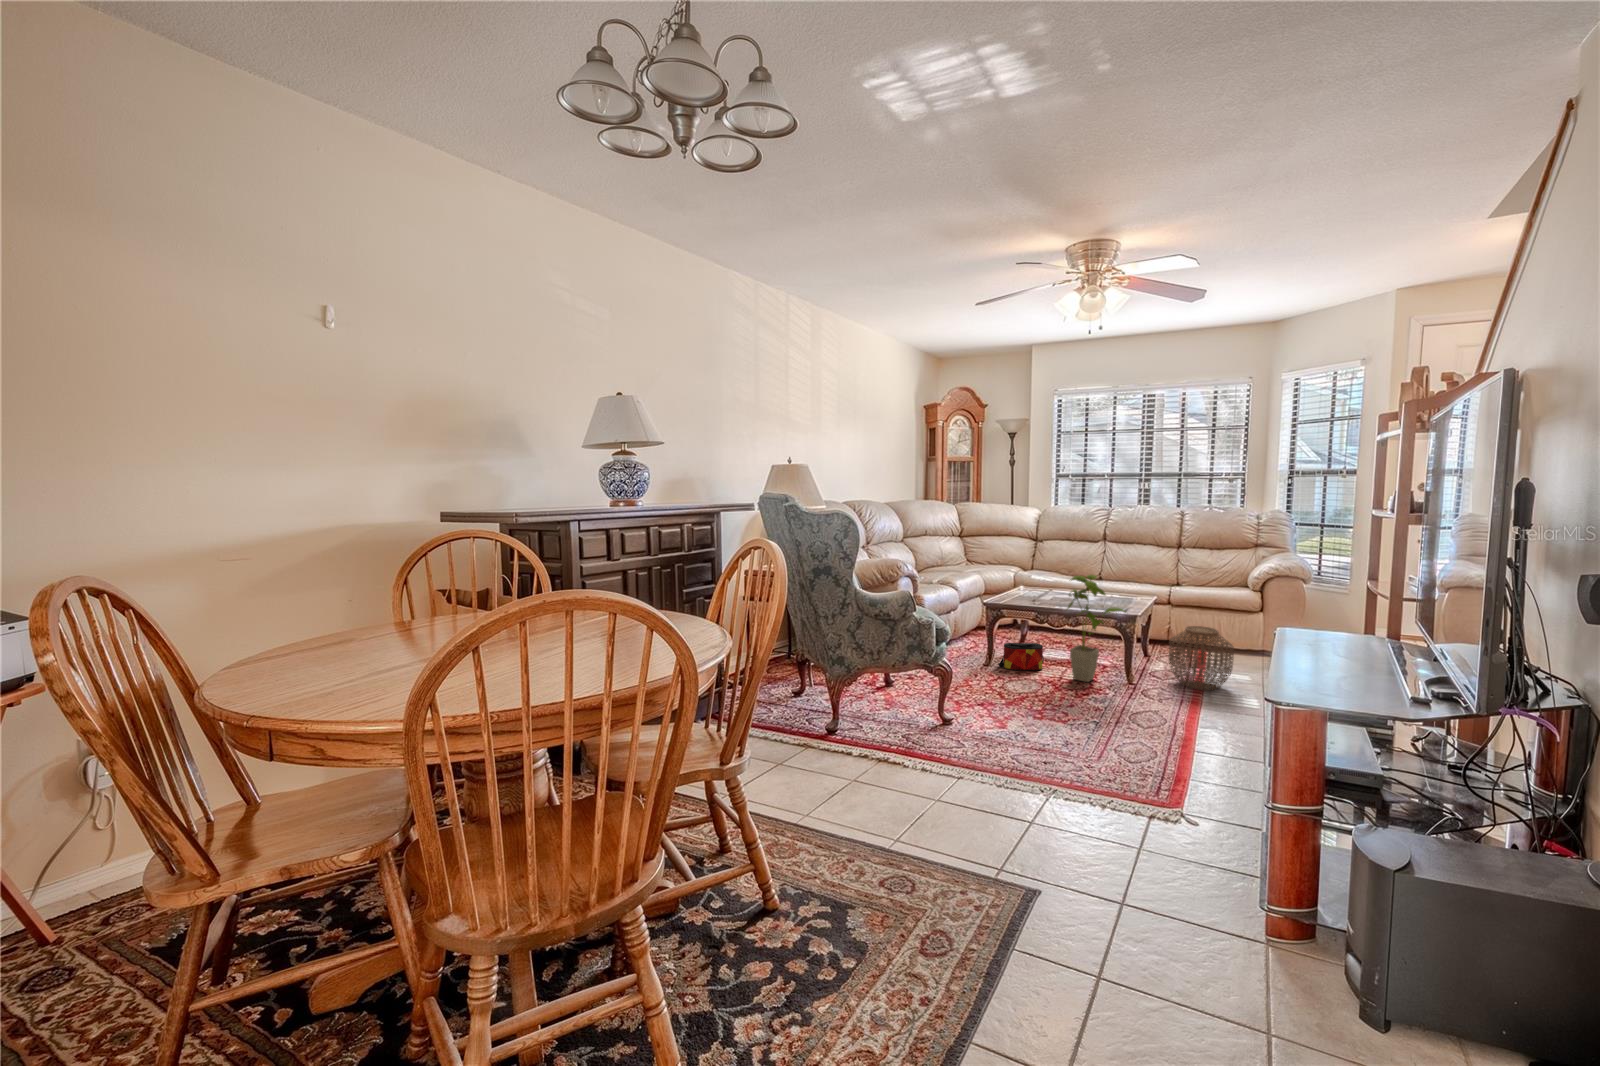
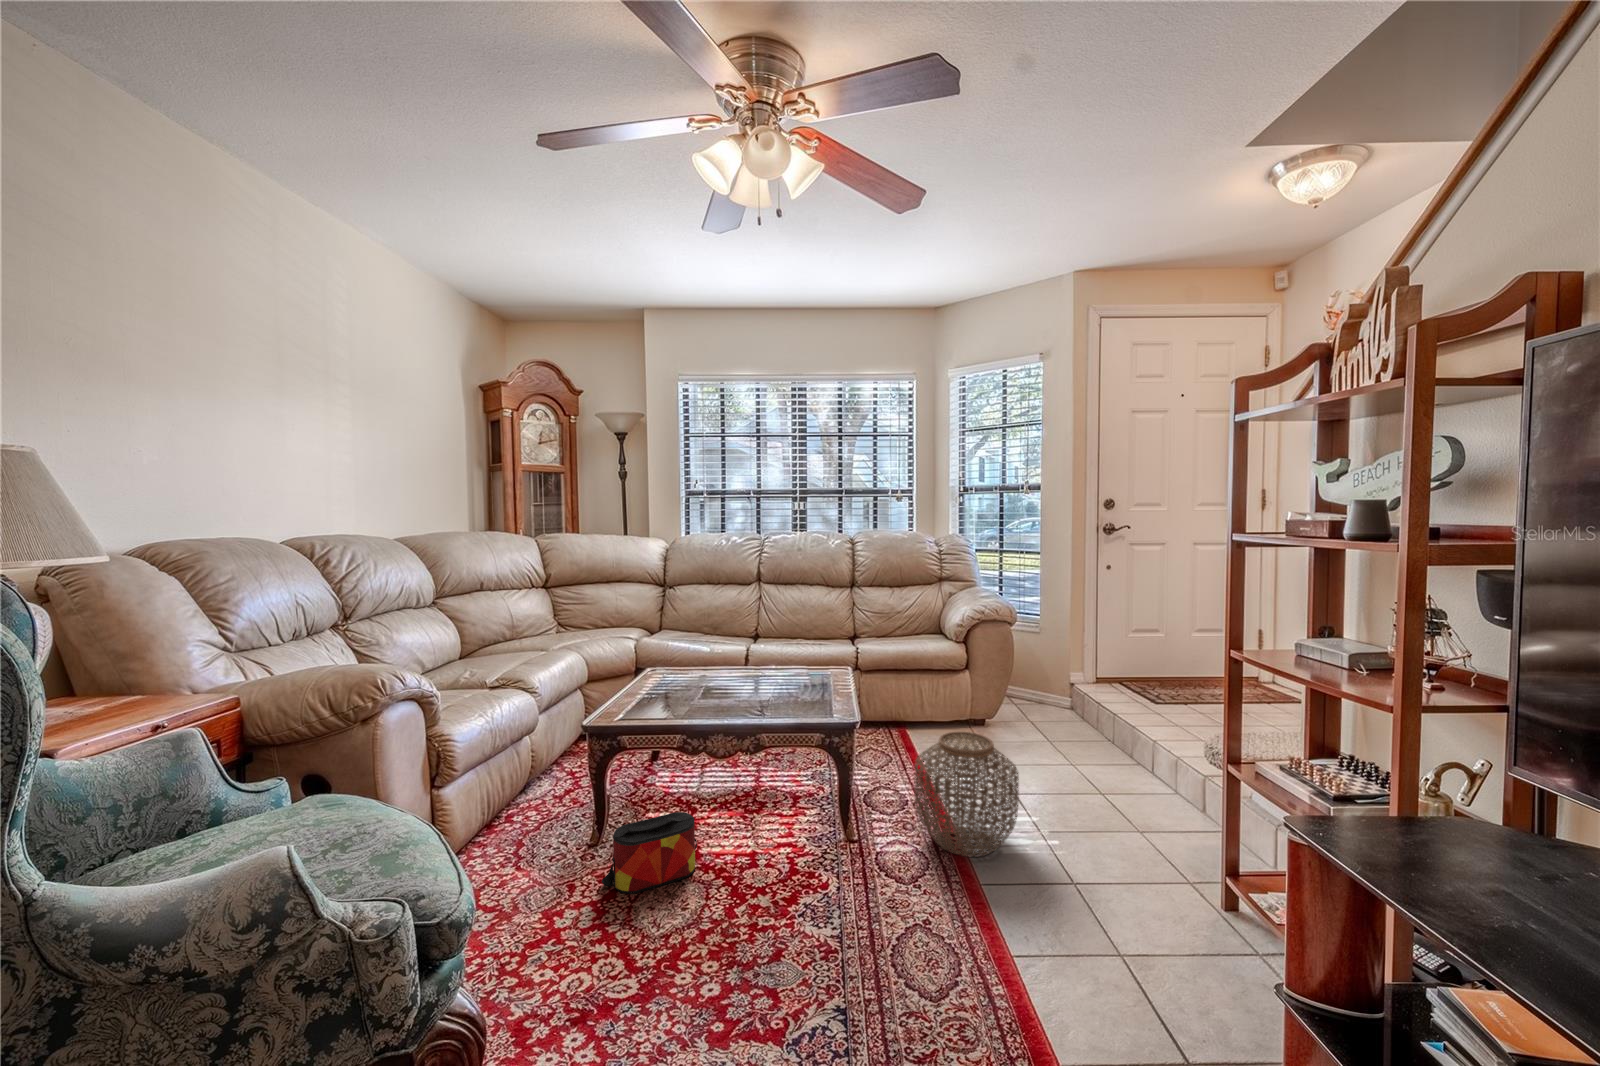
house plant: present [1068,575,1124,682] -> none [739,666,861,896]

